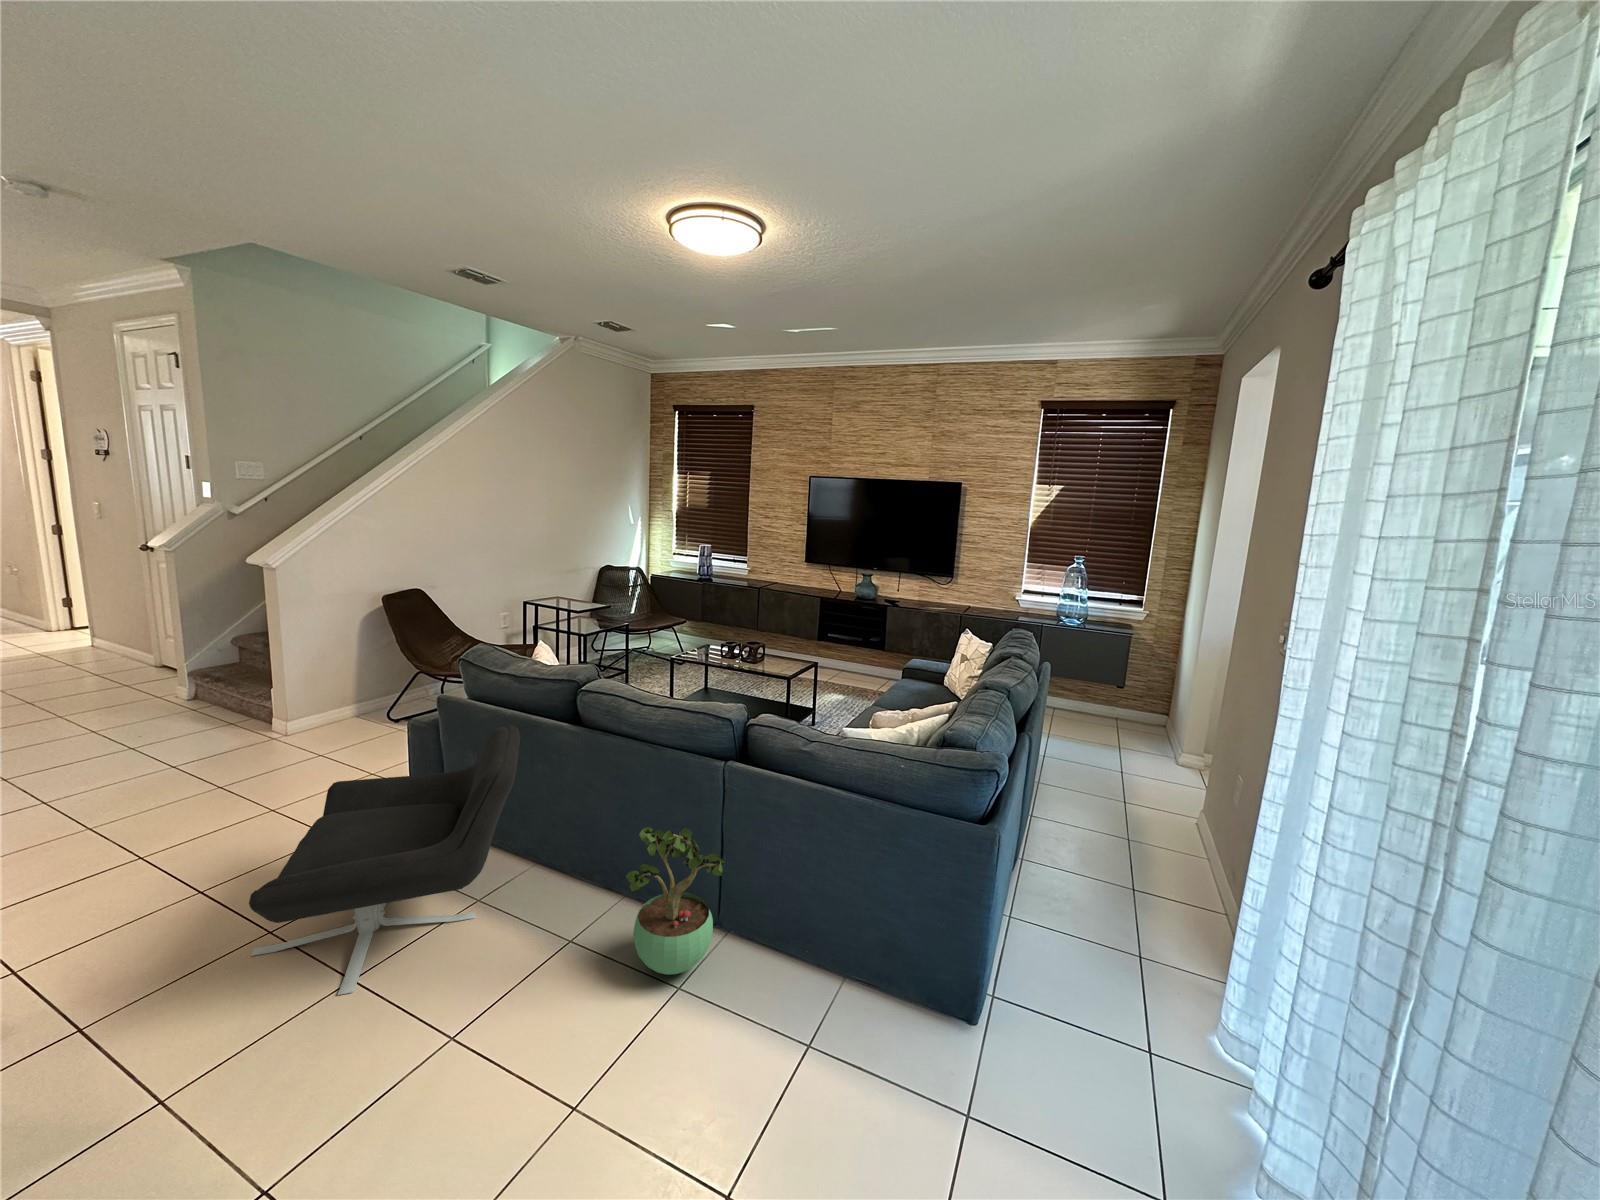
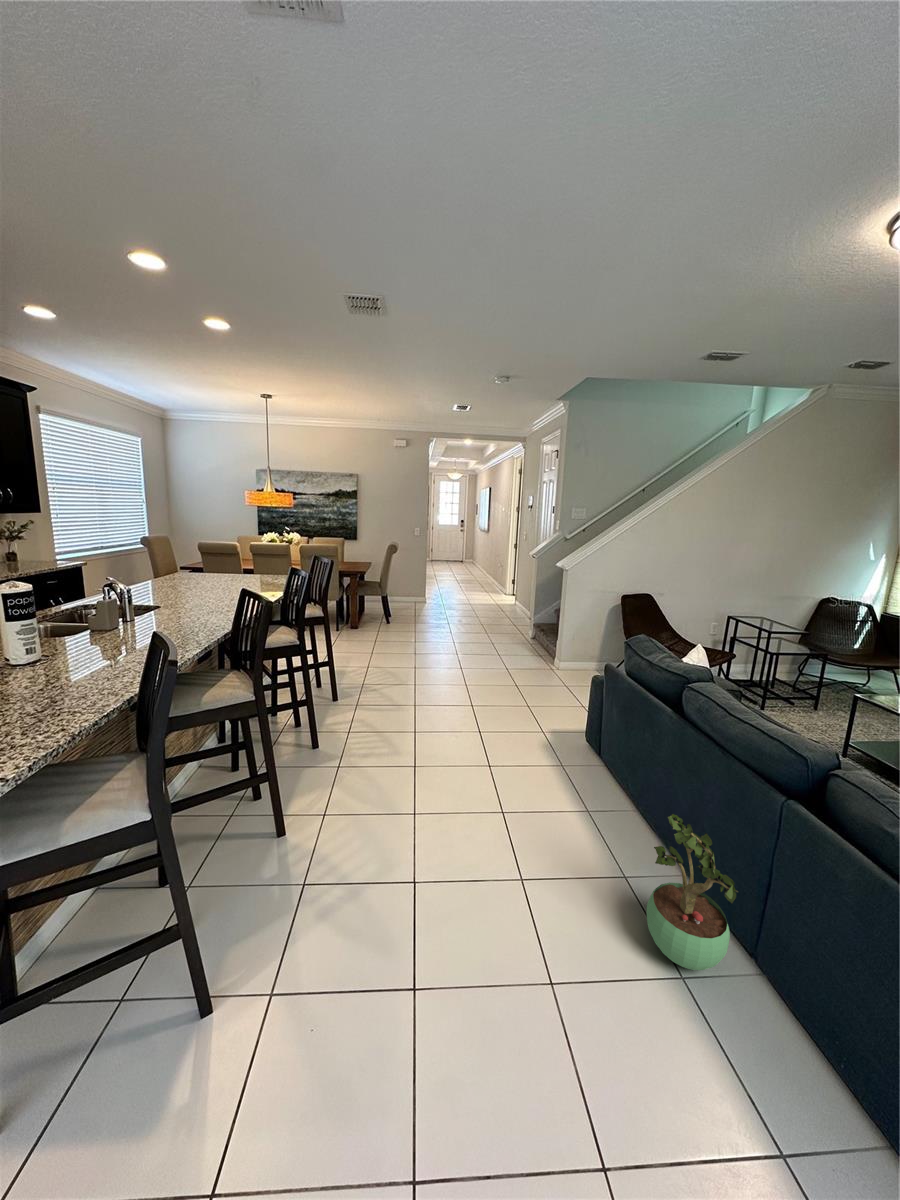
lounge chair: present [249,724,520,995] -> none [457,692,631,816]

